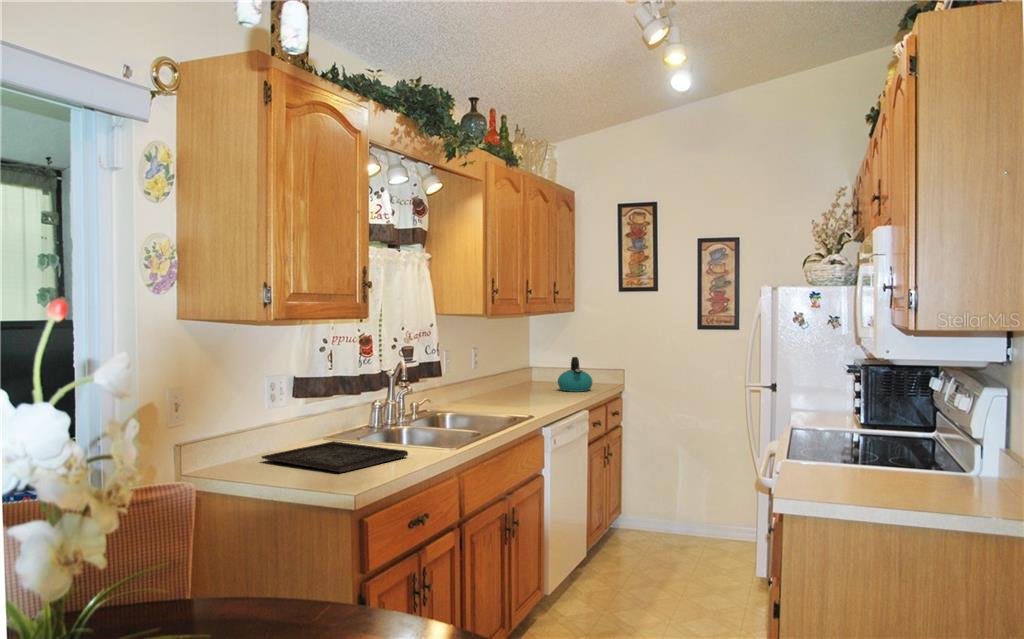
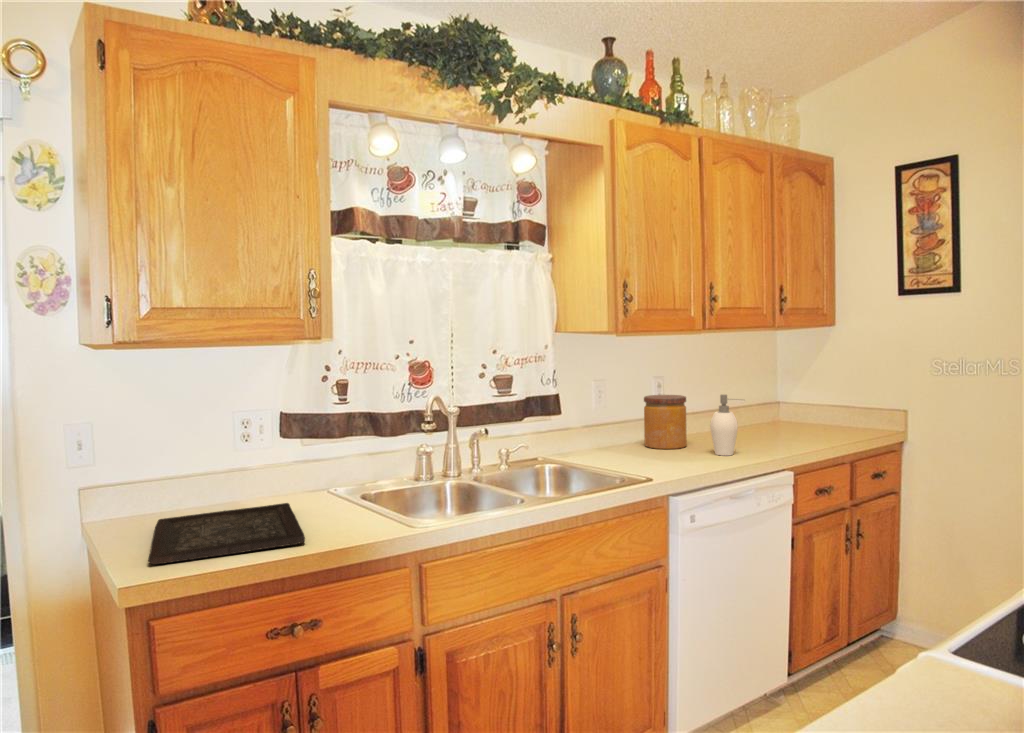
kettle: present [558,357,592,392] -> none [786,389,839,439]
soap dispenser: none [535,360,559,403] -> present [710,395,738,456]
jar: none [479,362,510,402] -> present [644,395,687,449]

